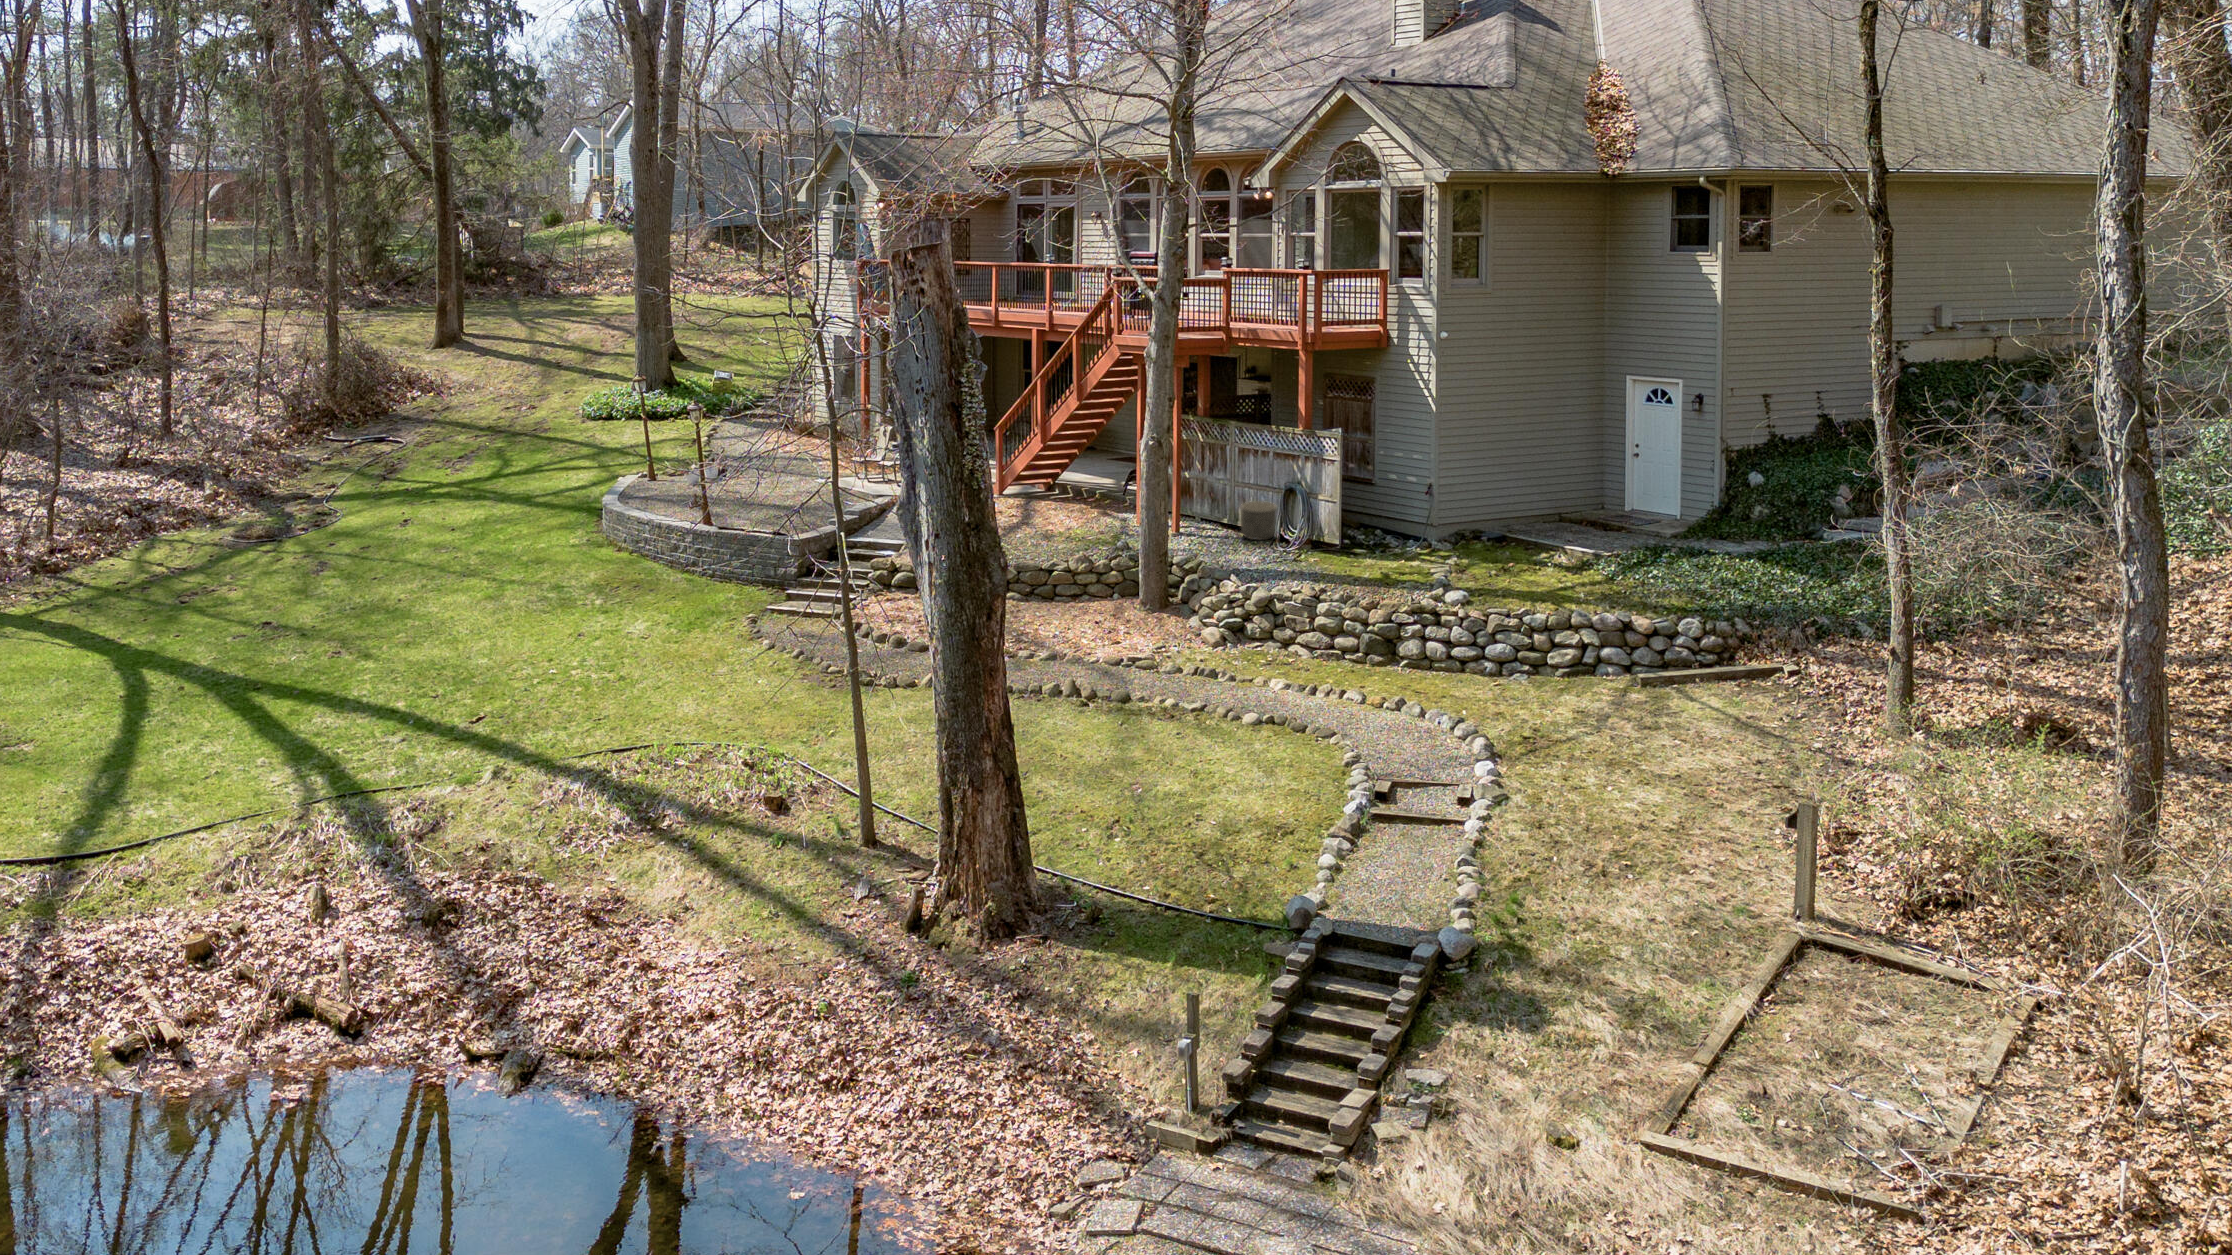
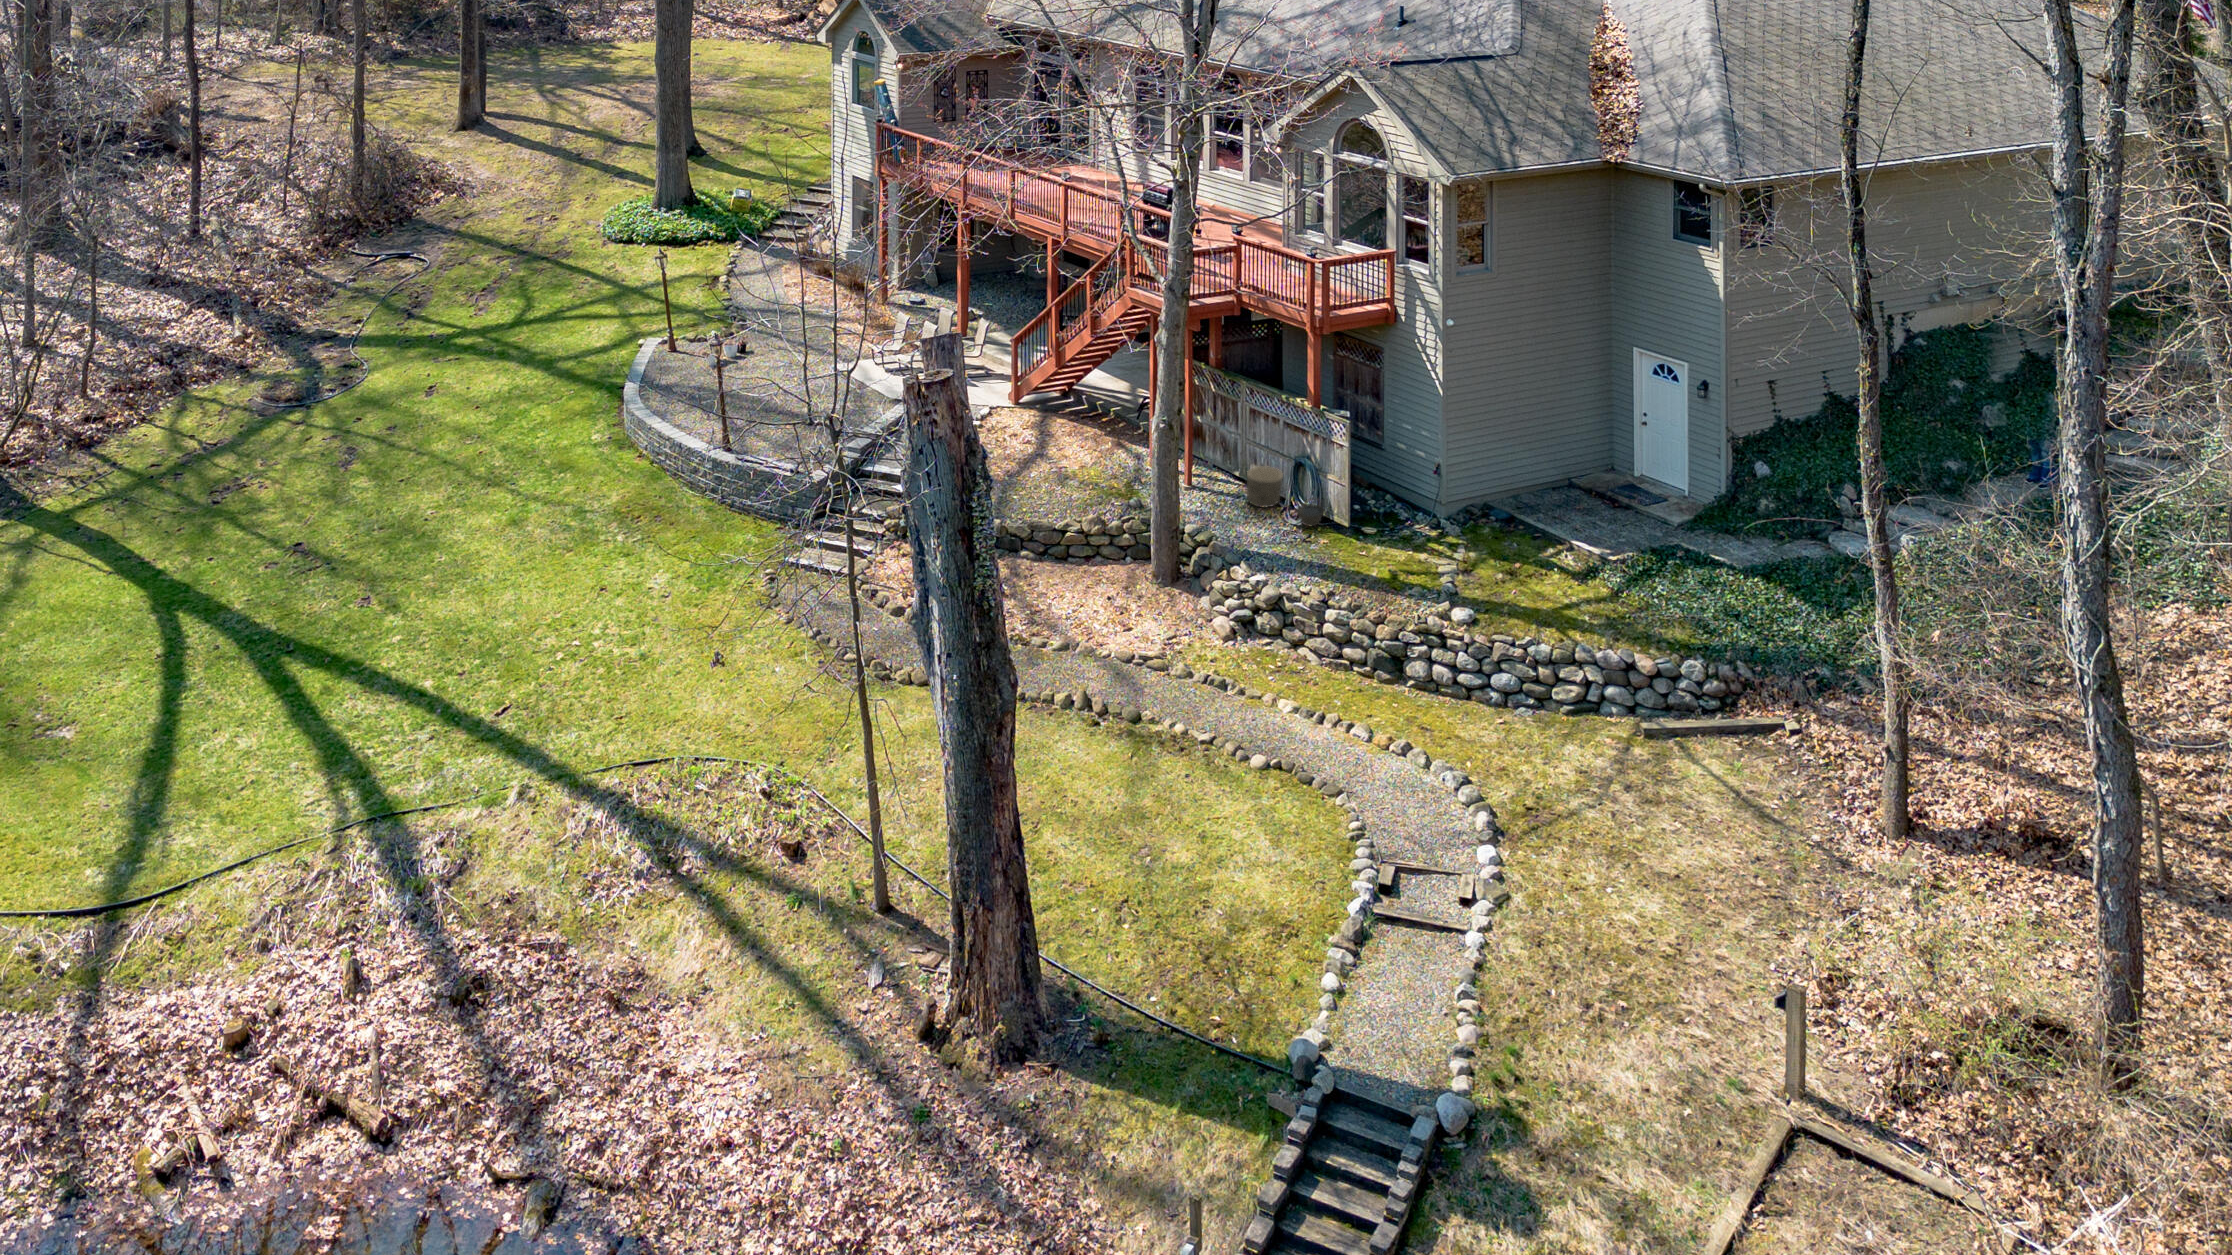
bucket: none [1290,522,1320,551] -> present [1296,498,1325,526]

